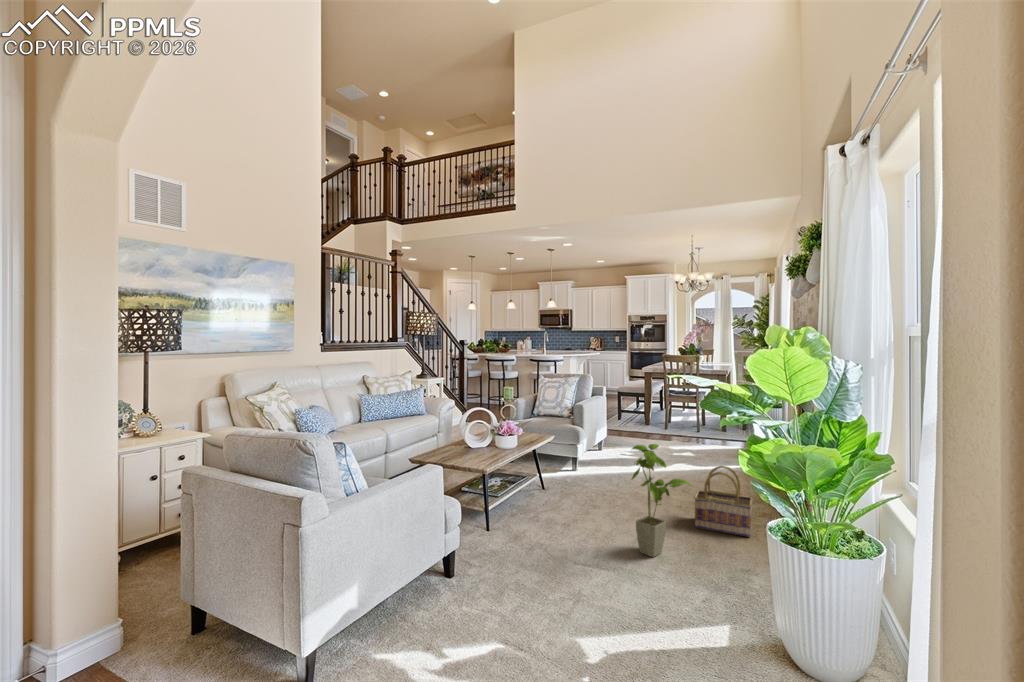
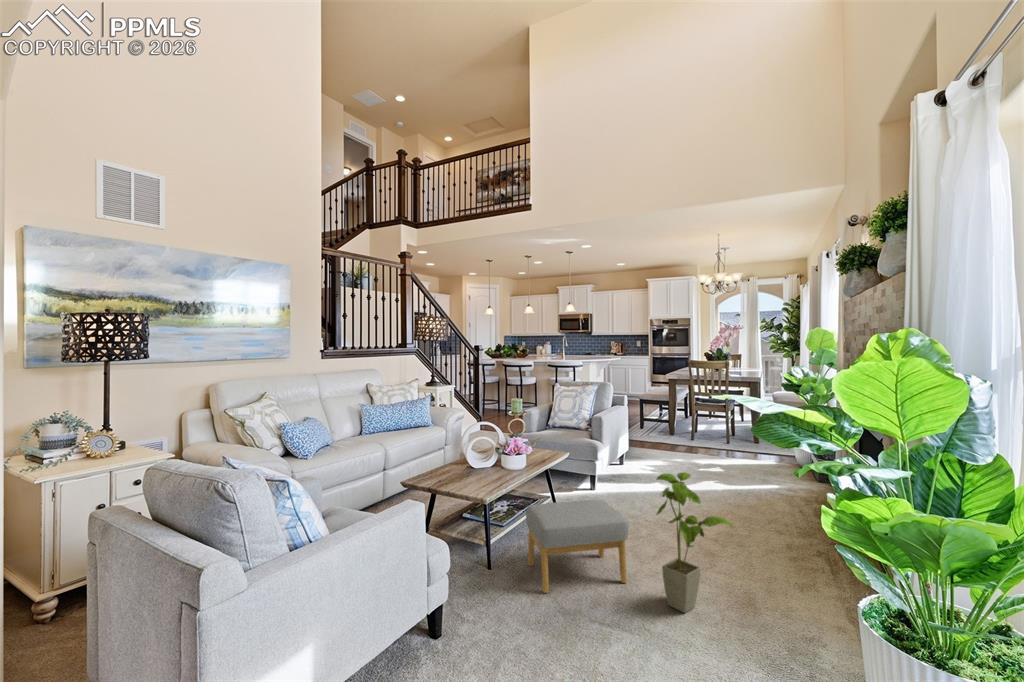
basket: present [694,466,753,537] -> none [732,494,806,584]
footstool: none [522,472,608,546] -> present [526,500,629,593]

